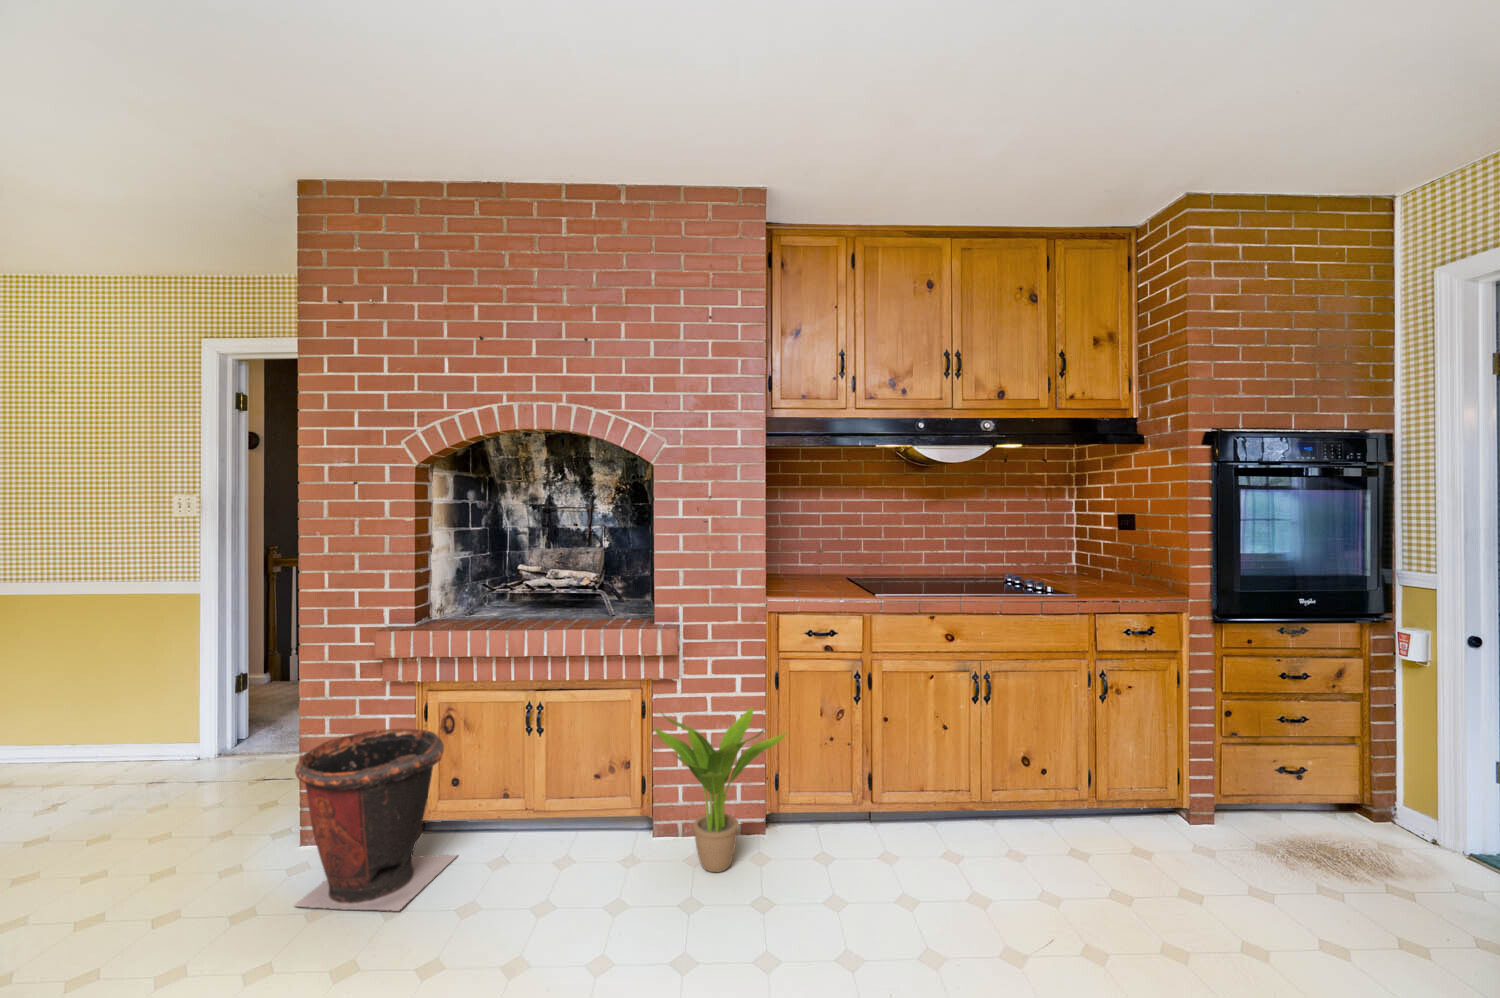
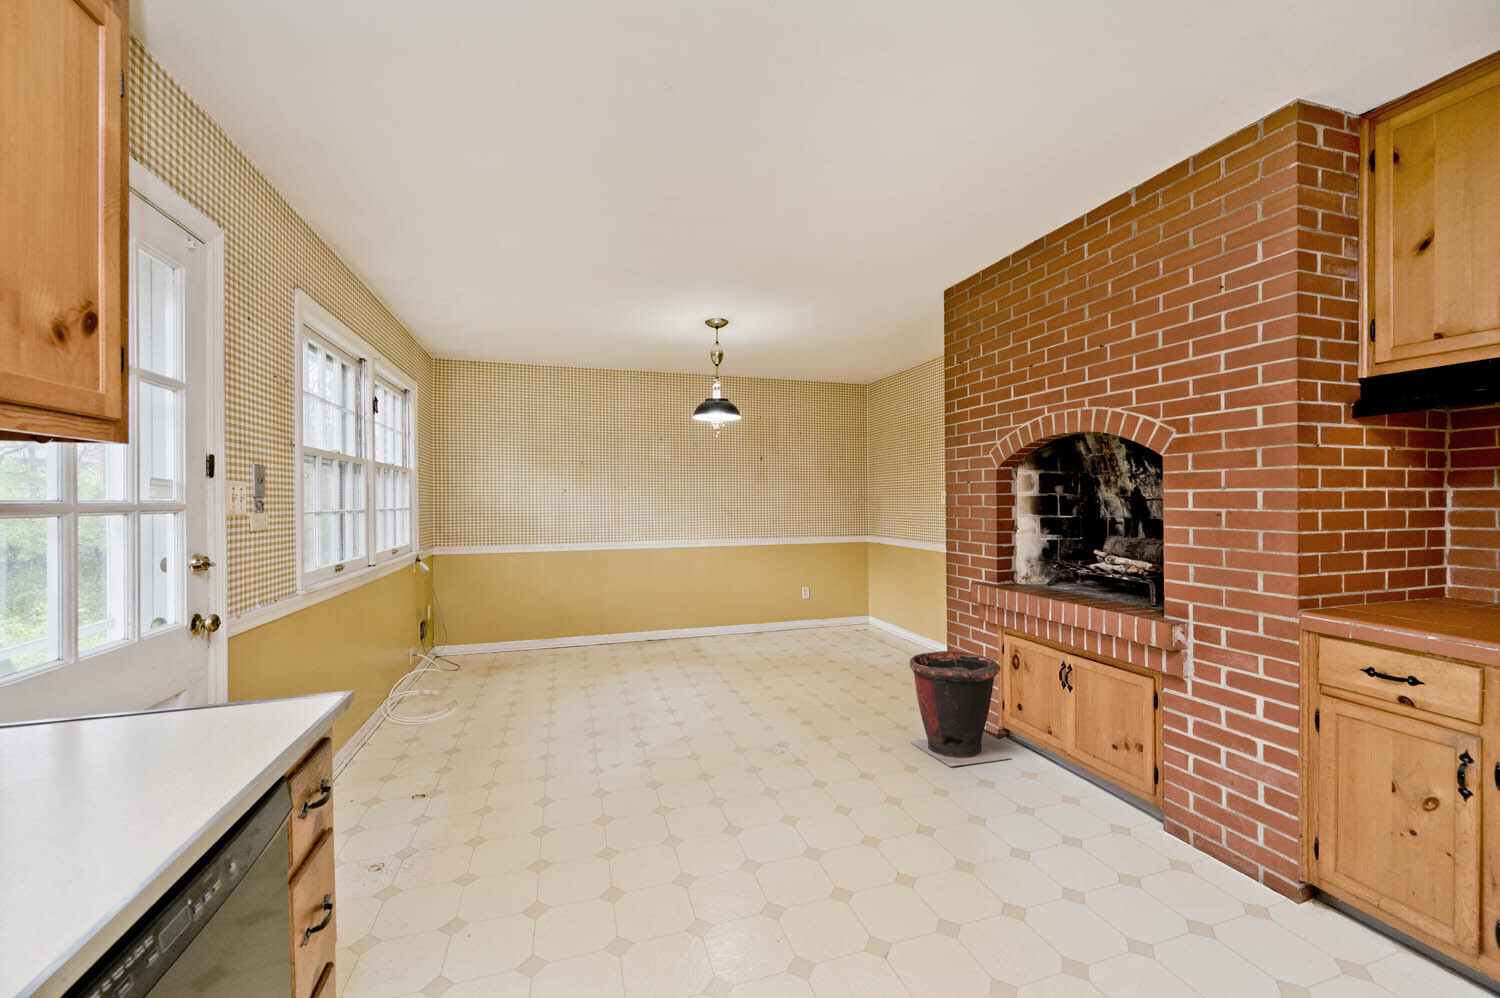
potted plant: present [655,707,786,872] -> none [1120,680,1288,861]

